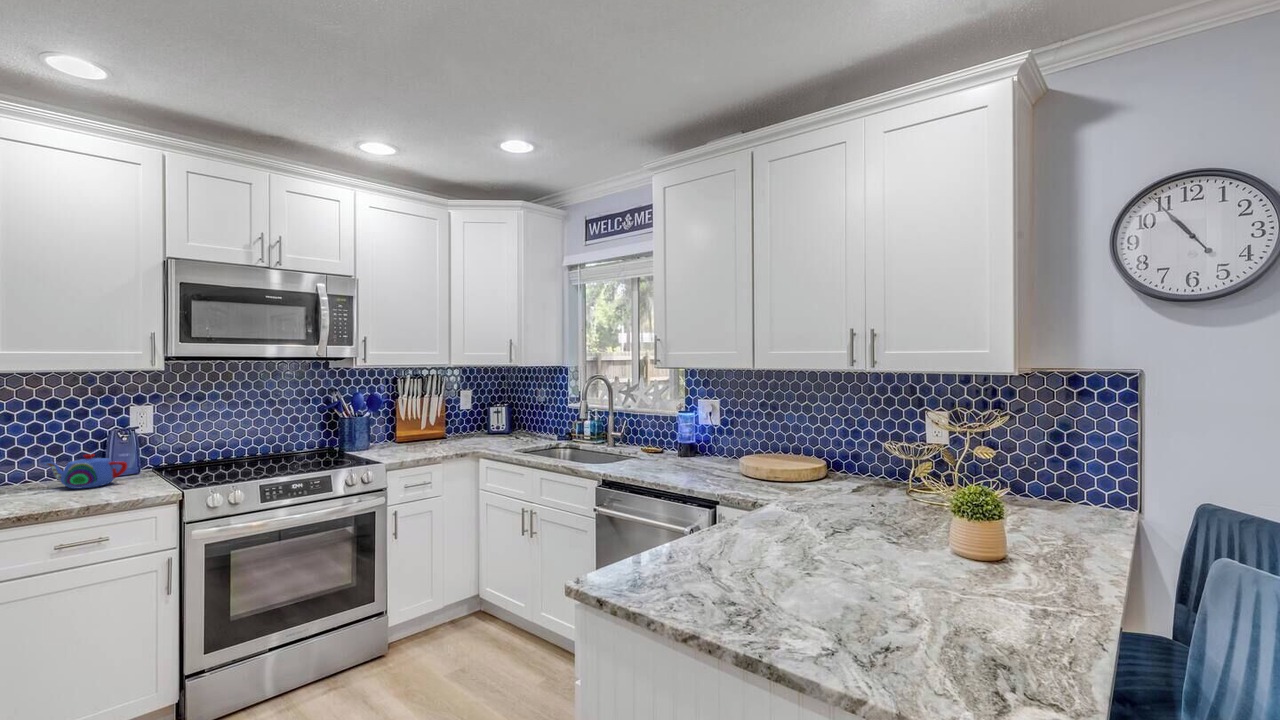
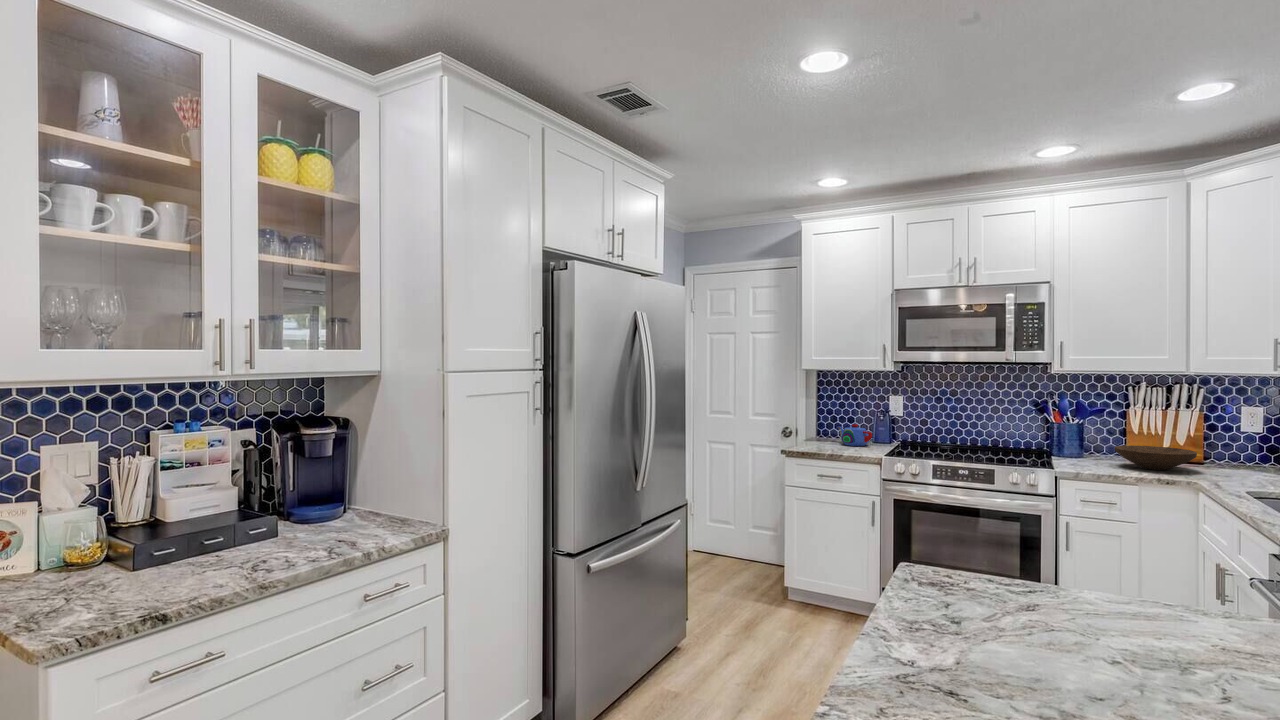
wooden bowl: none [403,428,459,448] -> present [1115,445,1197,470]

